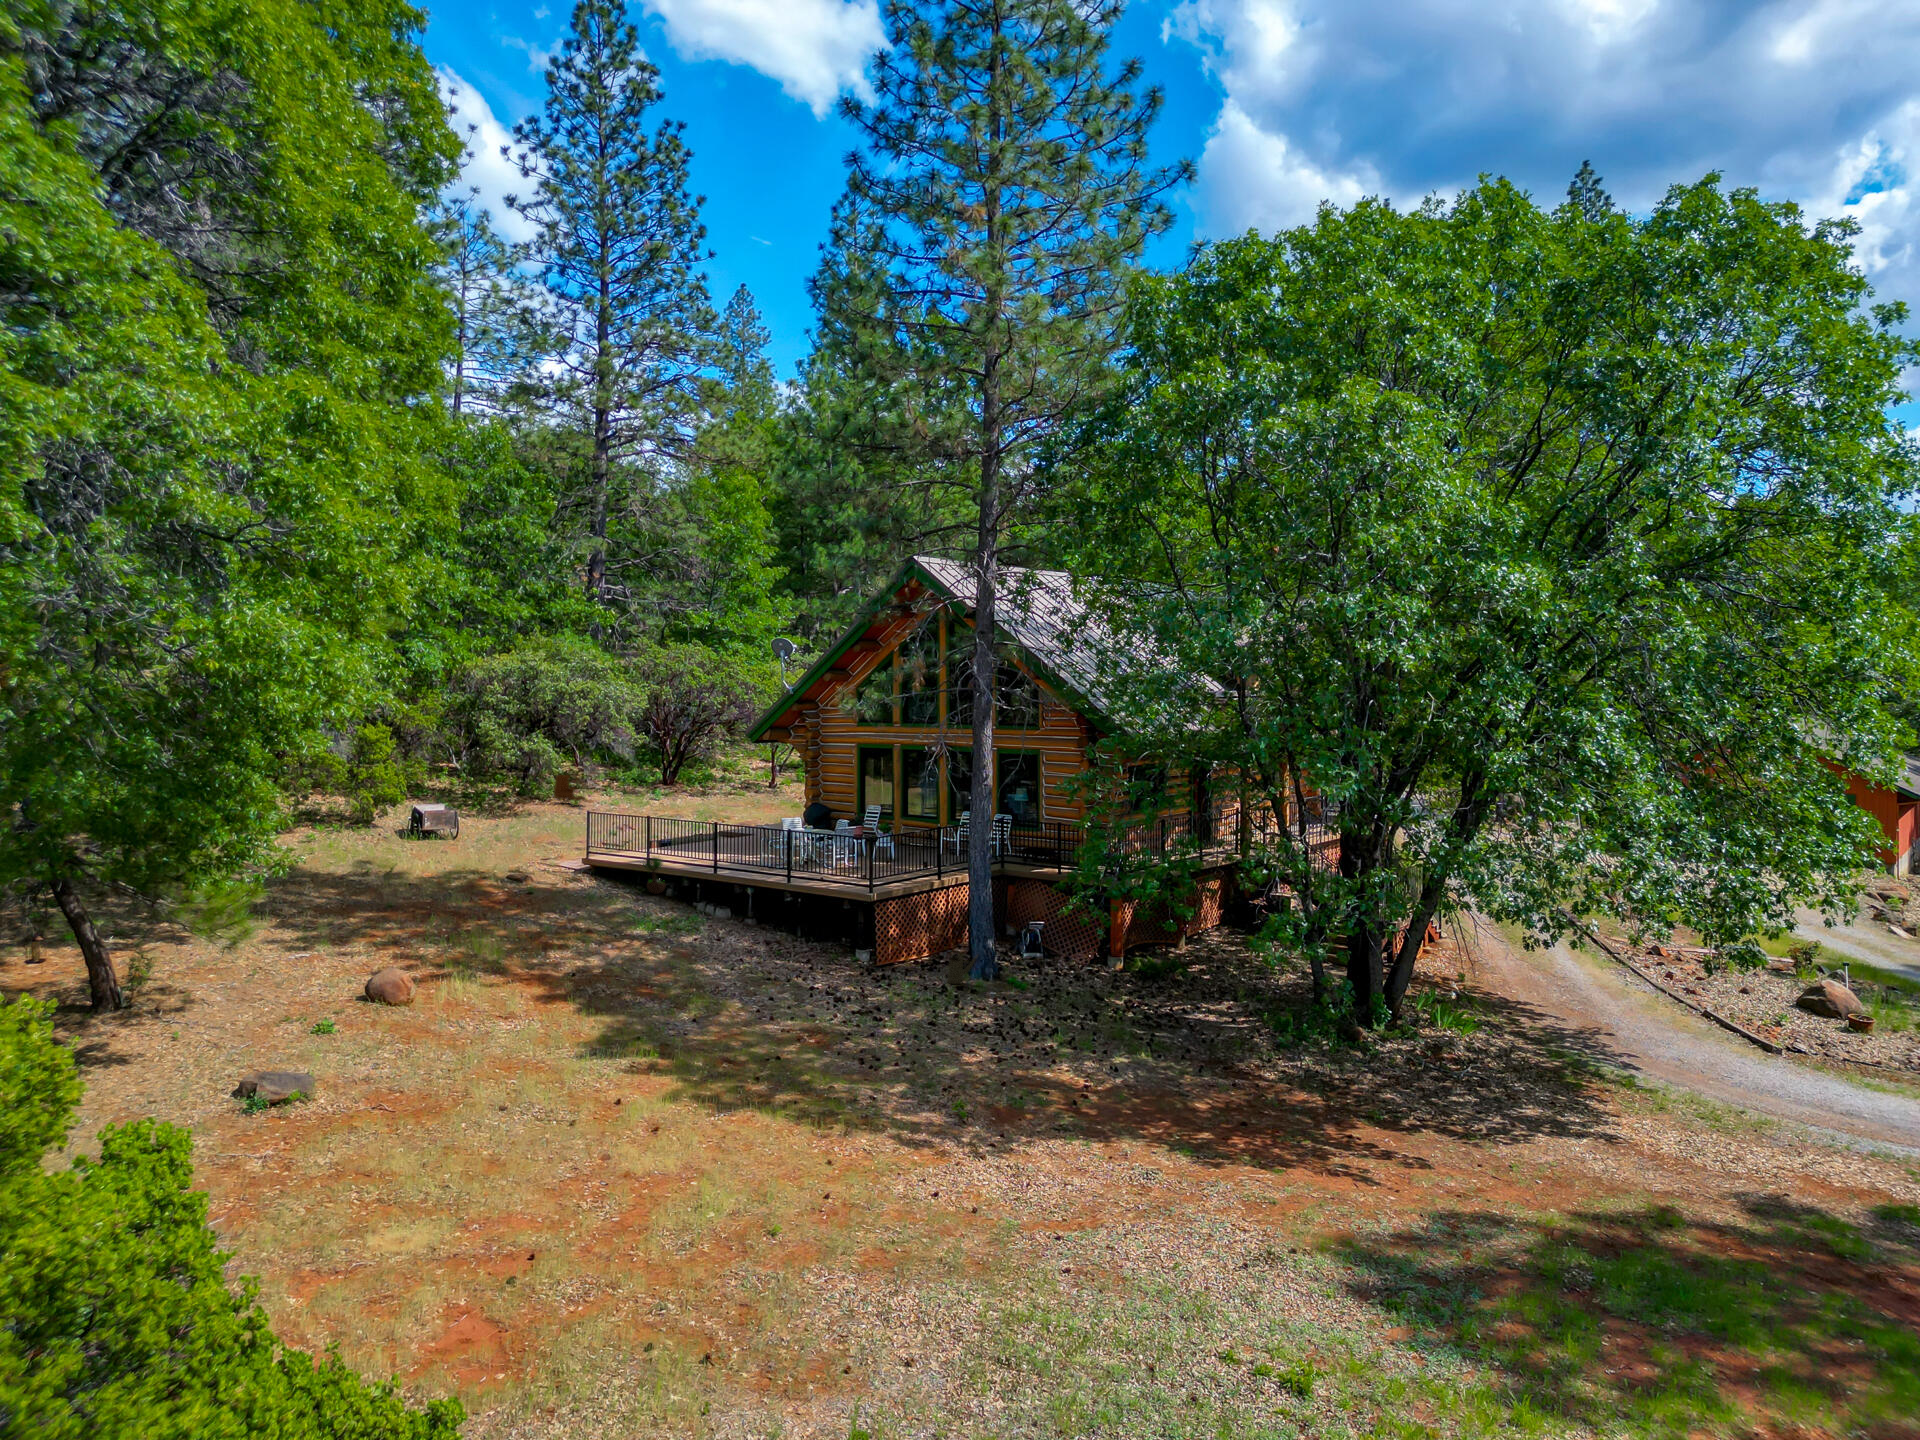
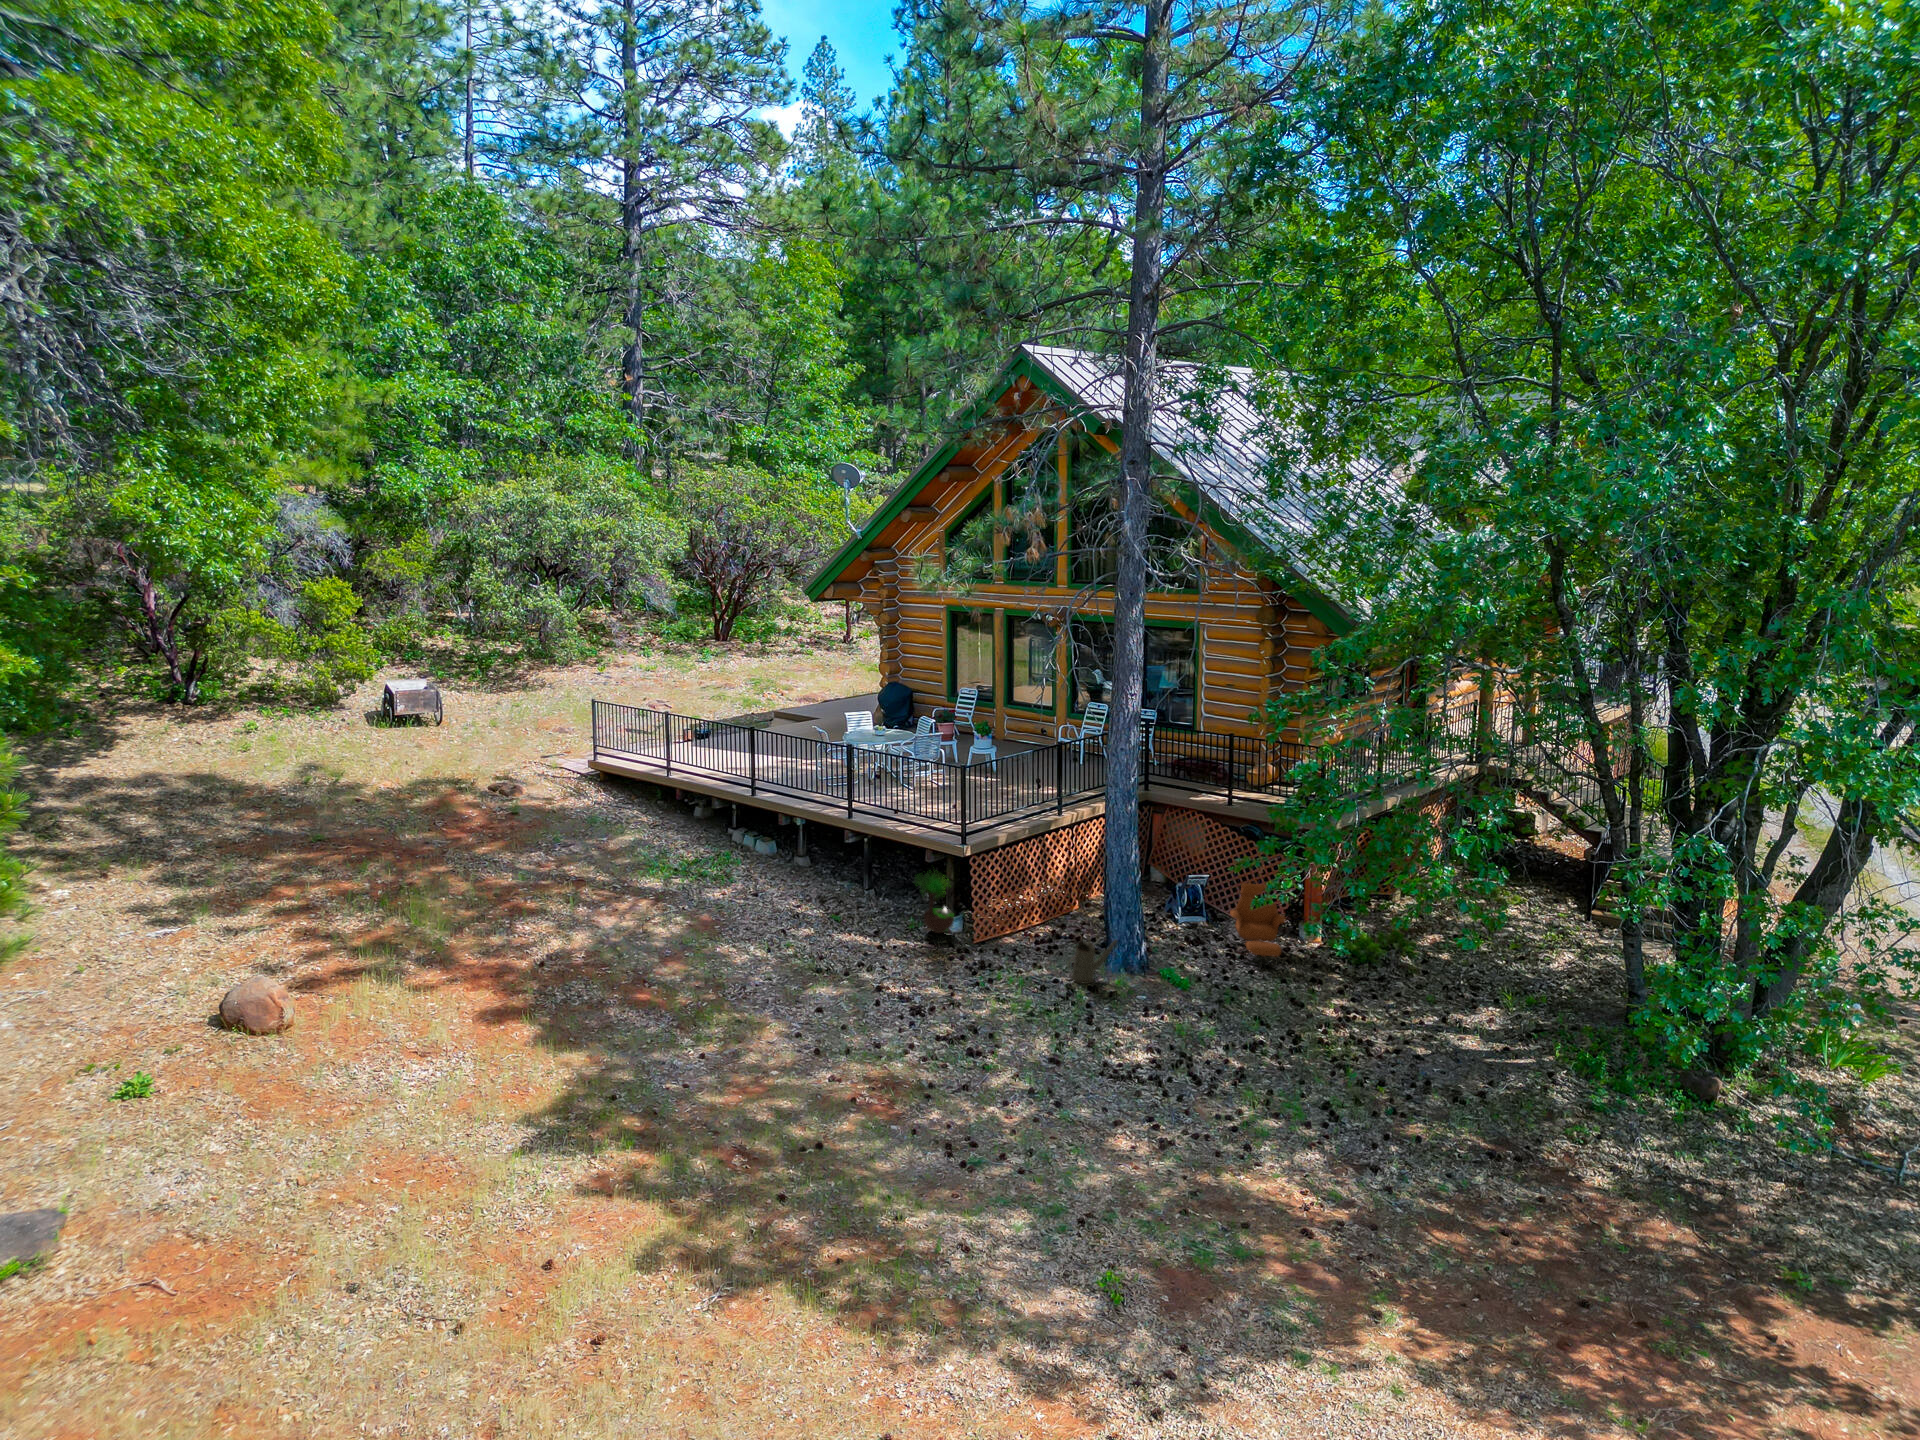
lounge chair: present [554,775,585,806] -> present [1230,883,1286,970]
potted tree: present [643,856,666,894] -> present [916,873,954,933]

